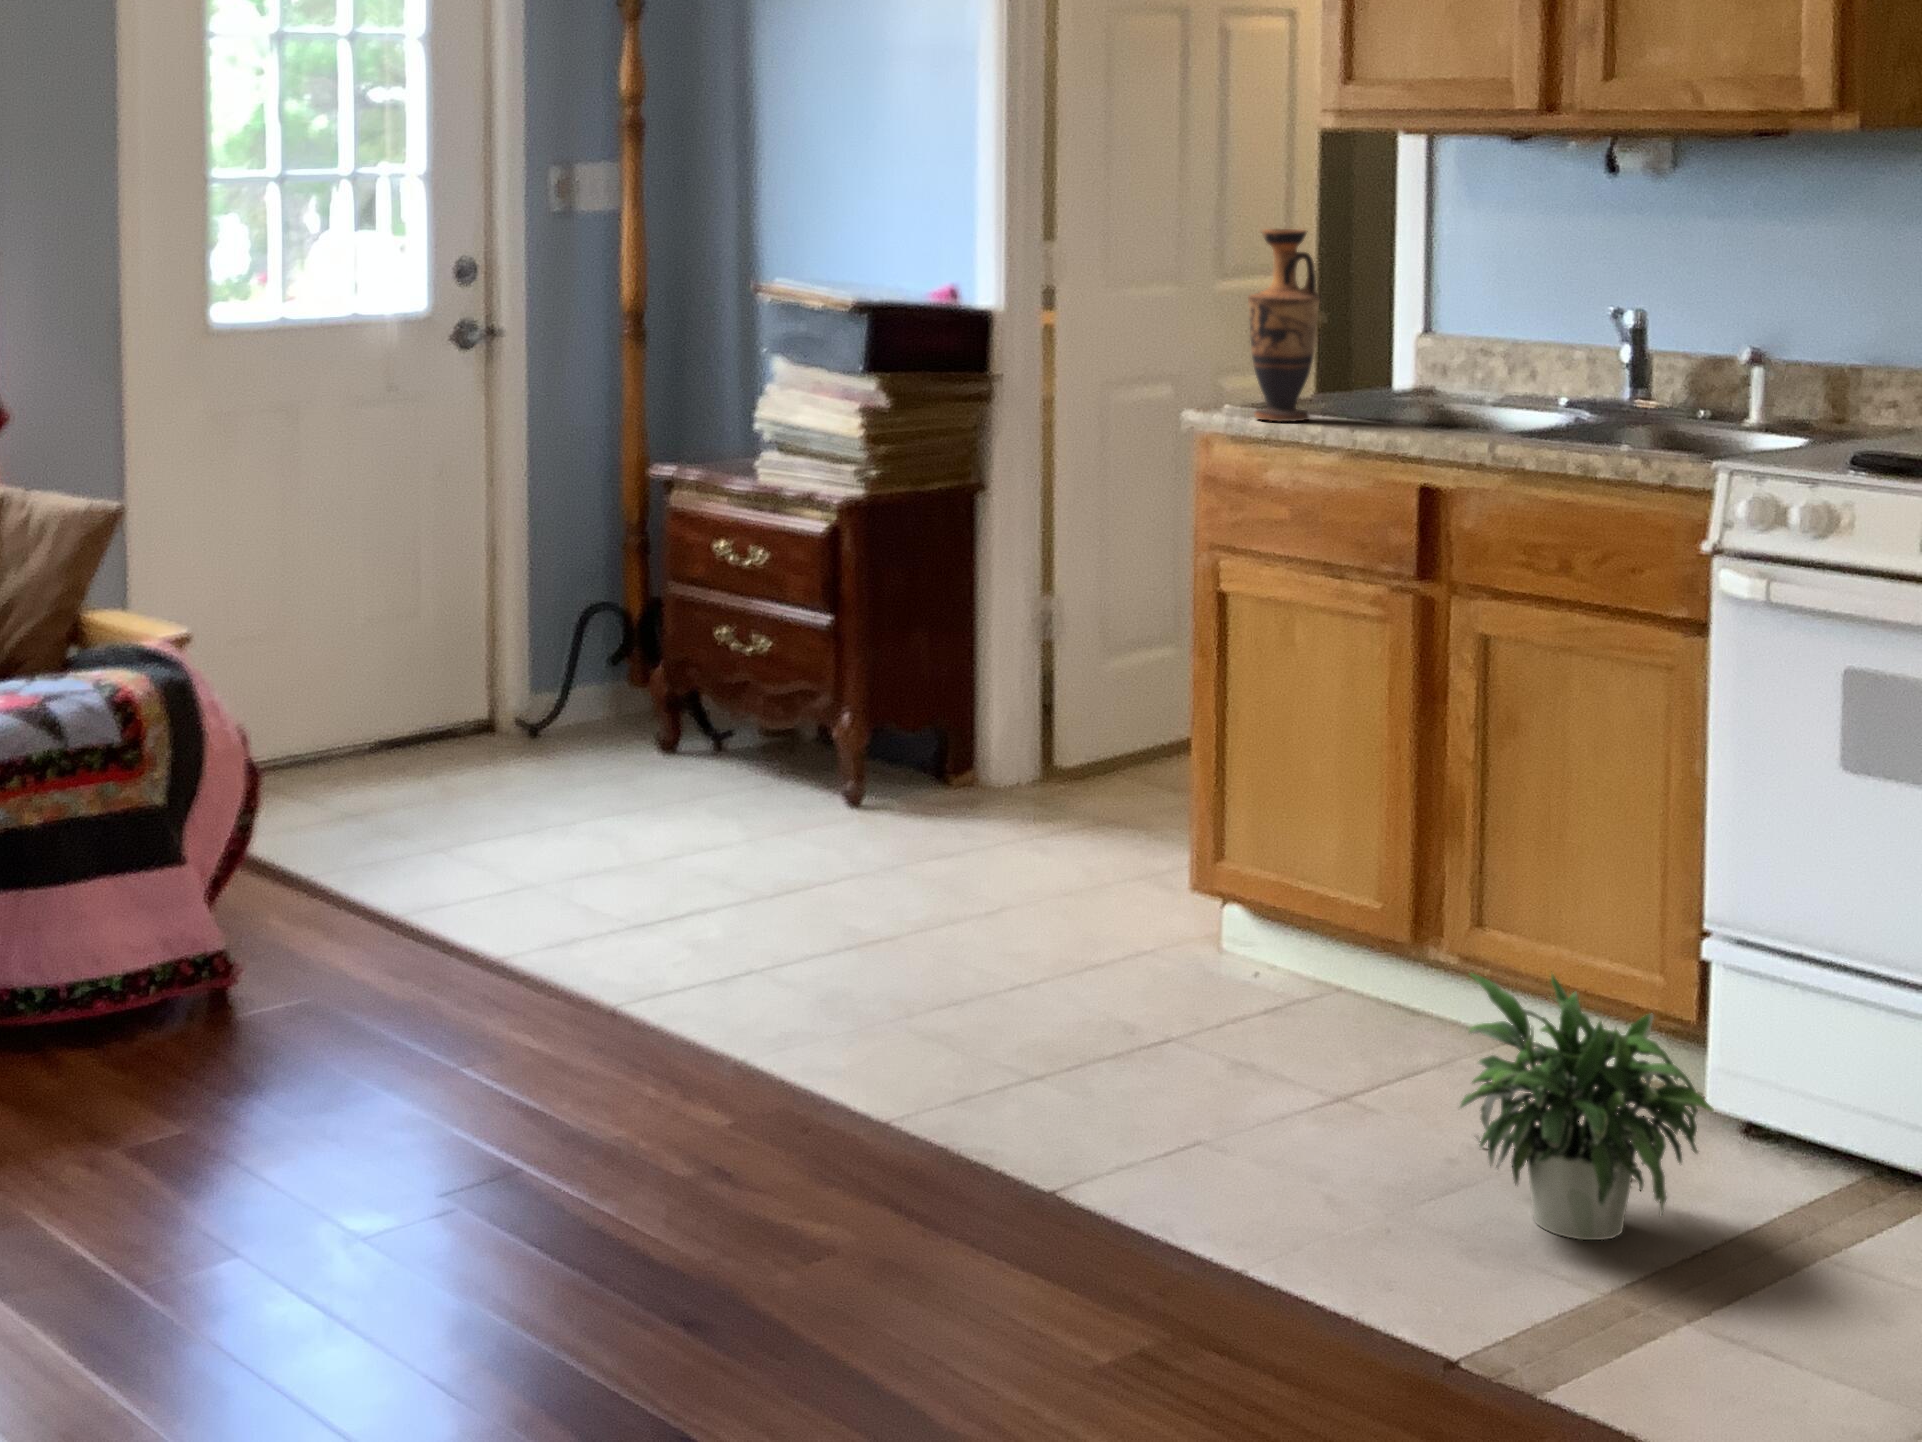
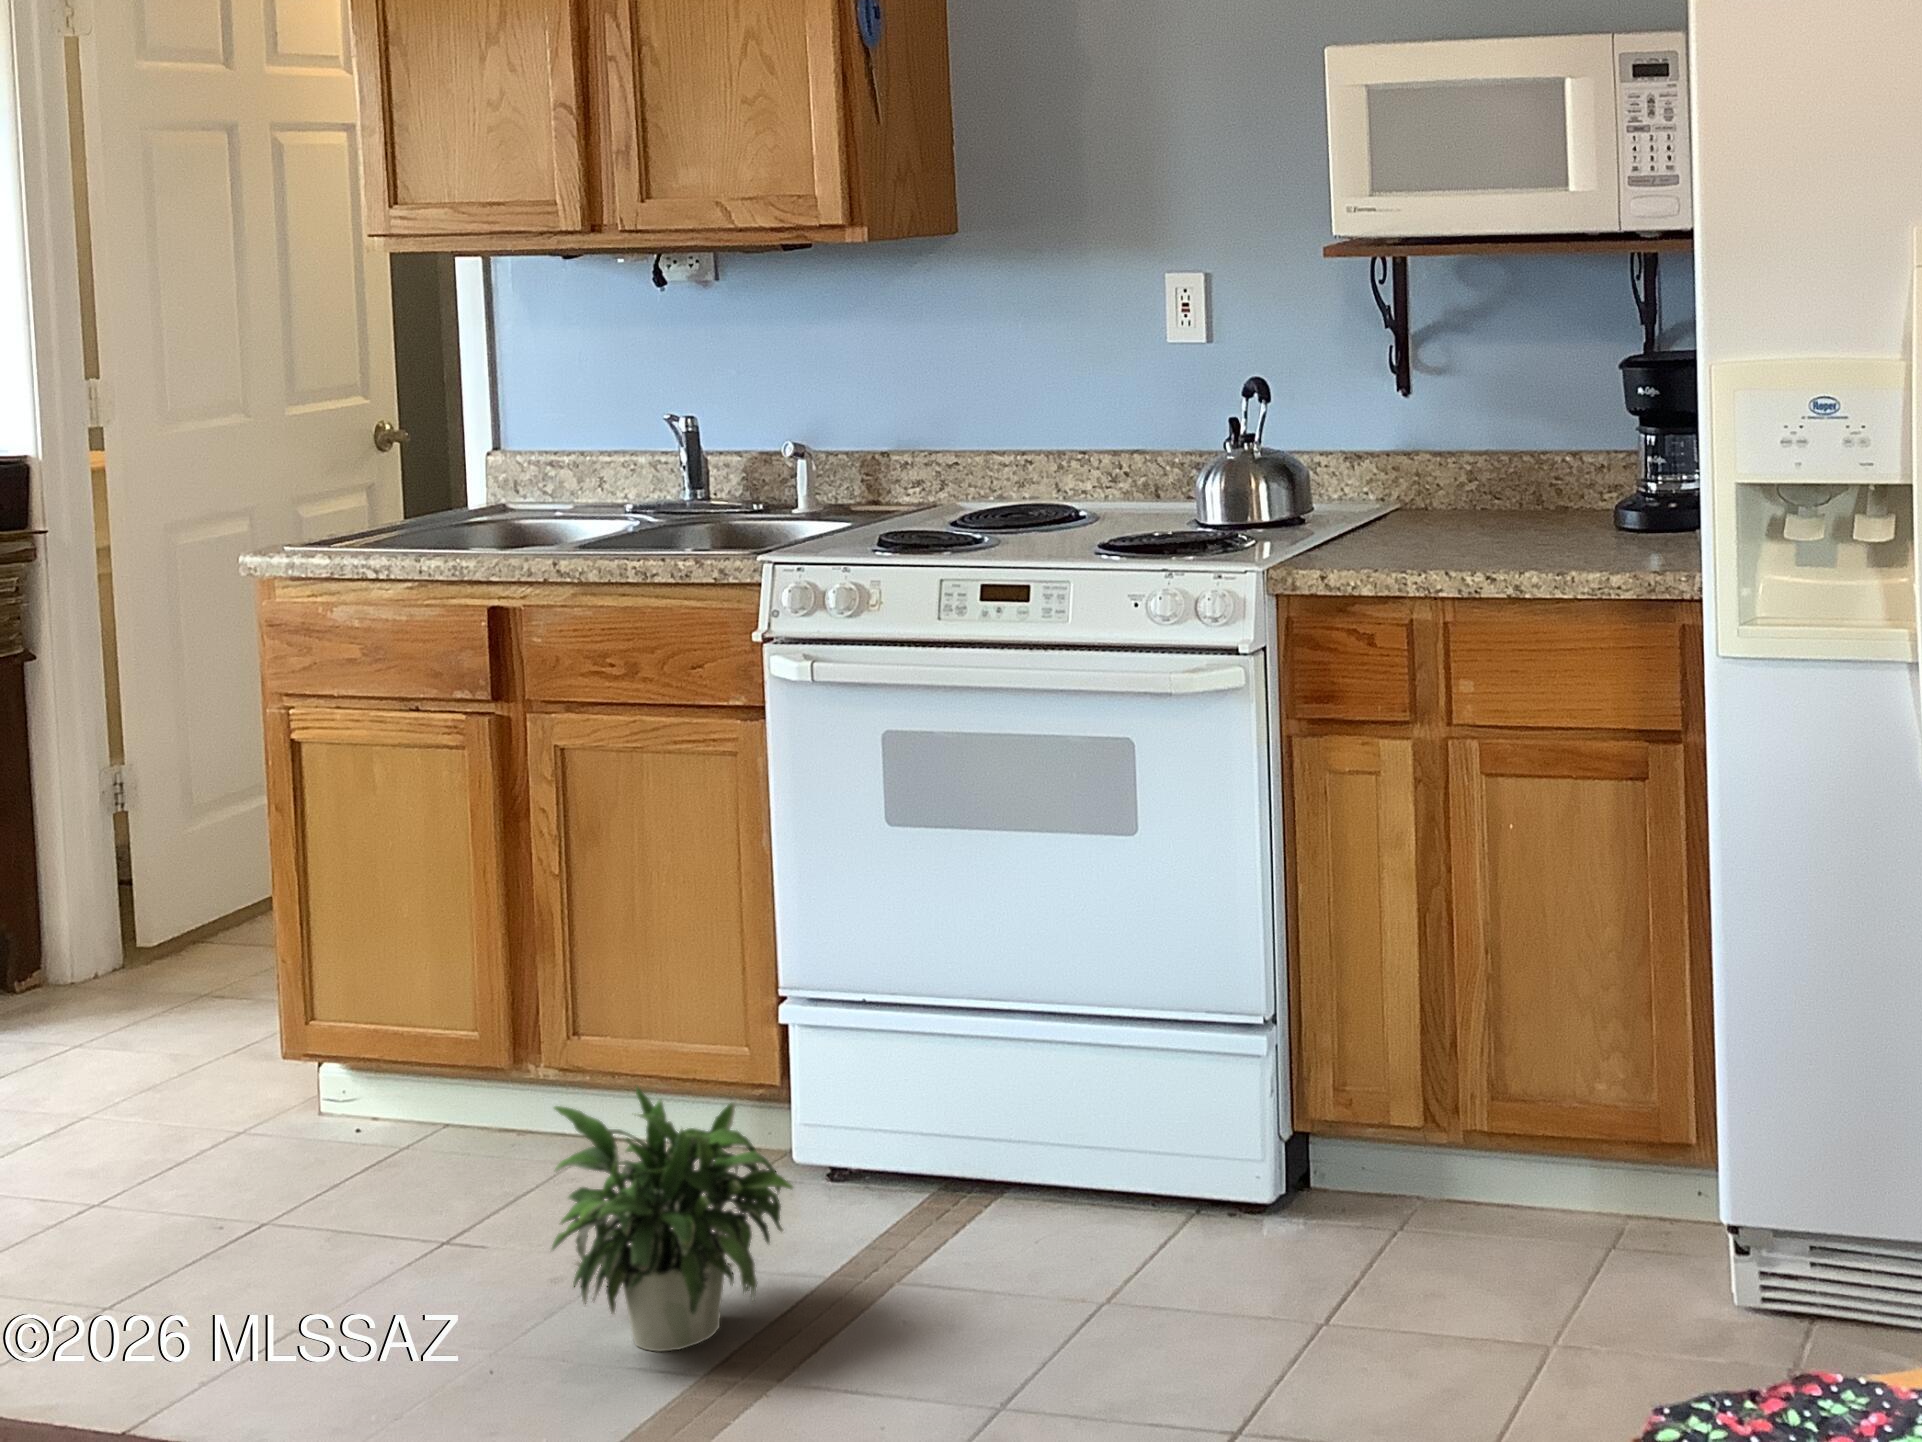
vase: present [1248,229,1320,422] -> none [296,356,375,556]

